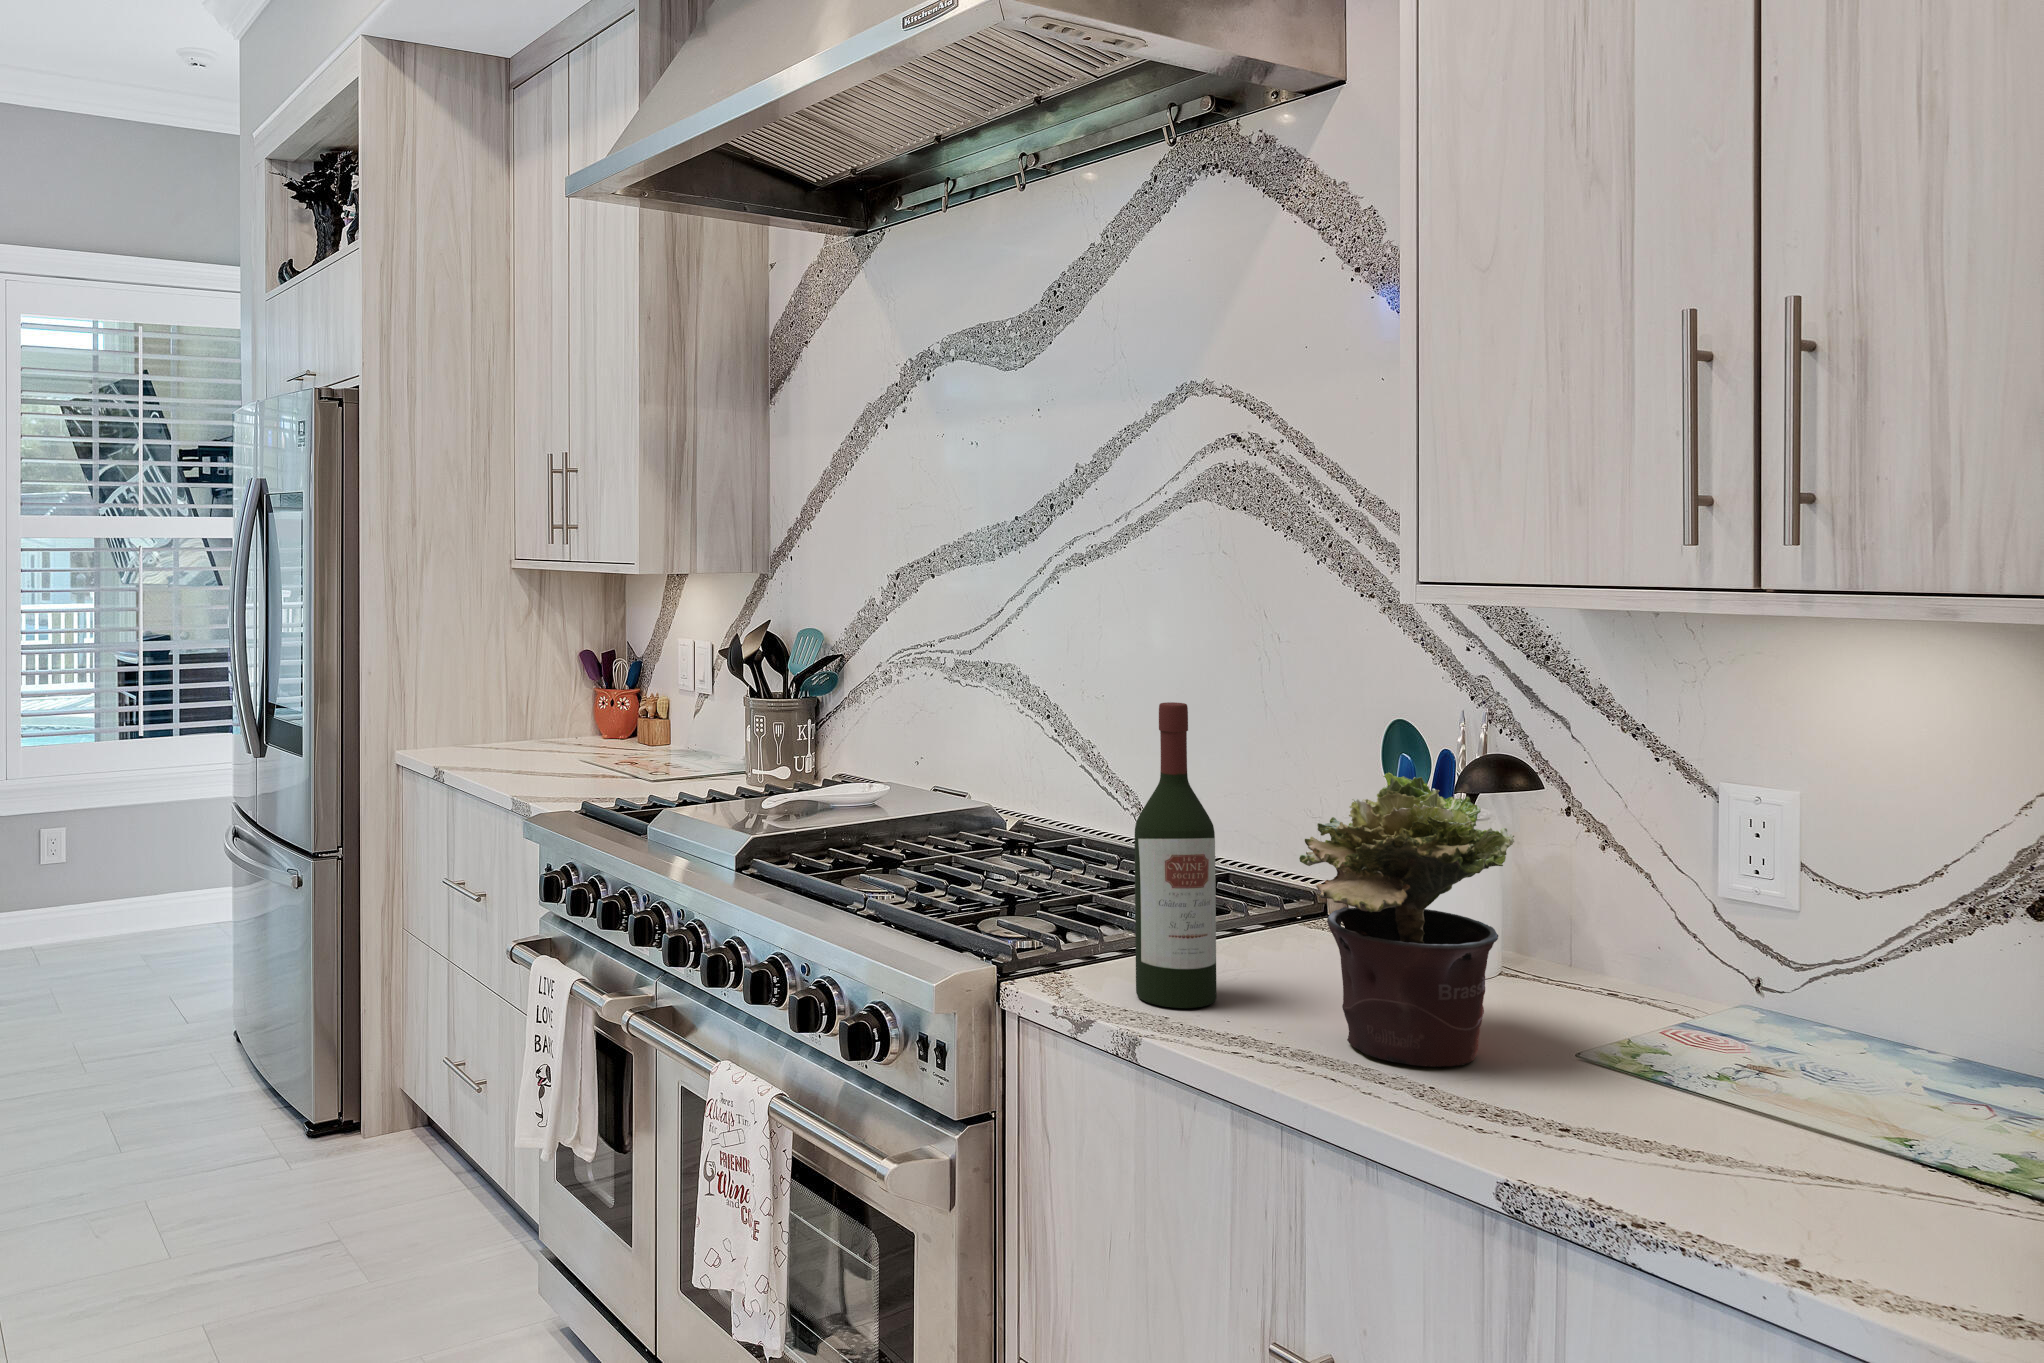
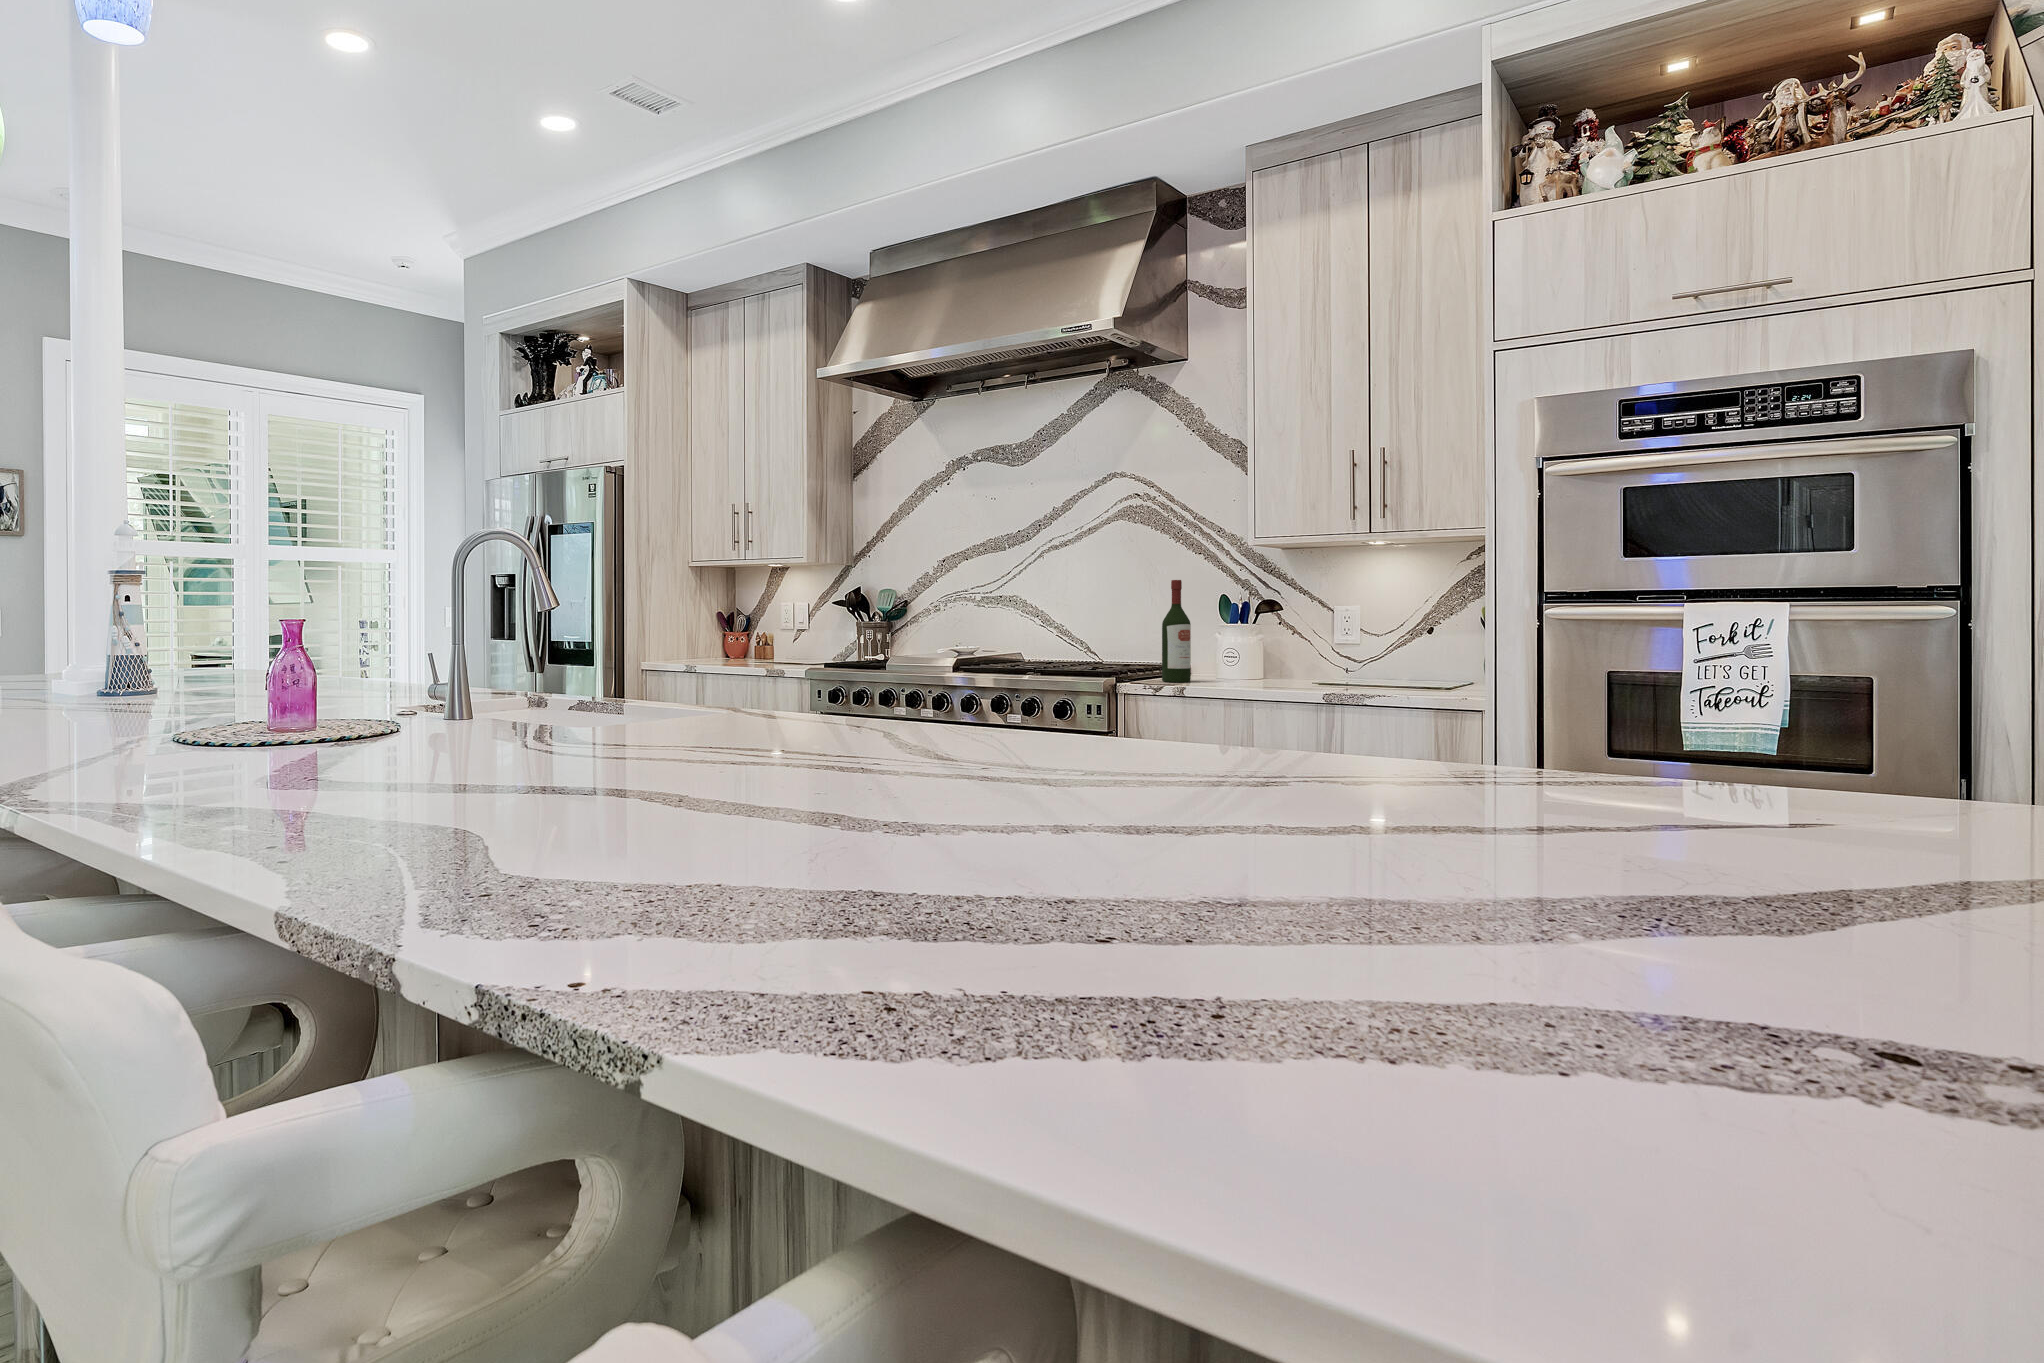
potted plant: present [1299,773,1514,1067] -> none [1224,596,1295,683]

